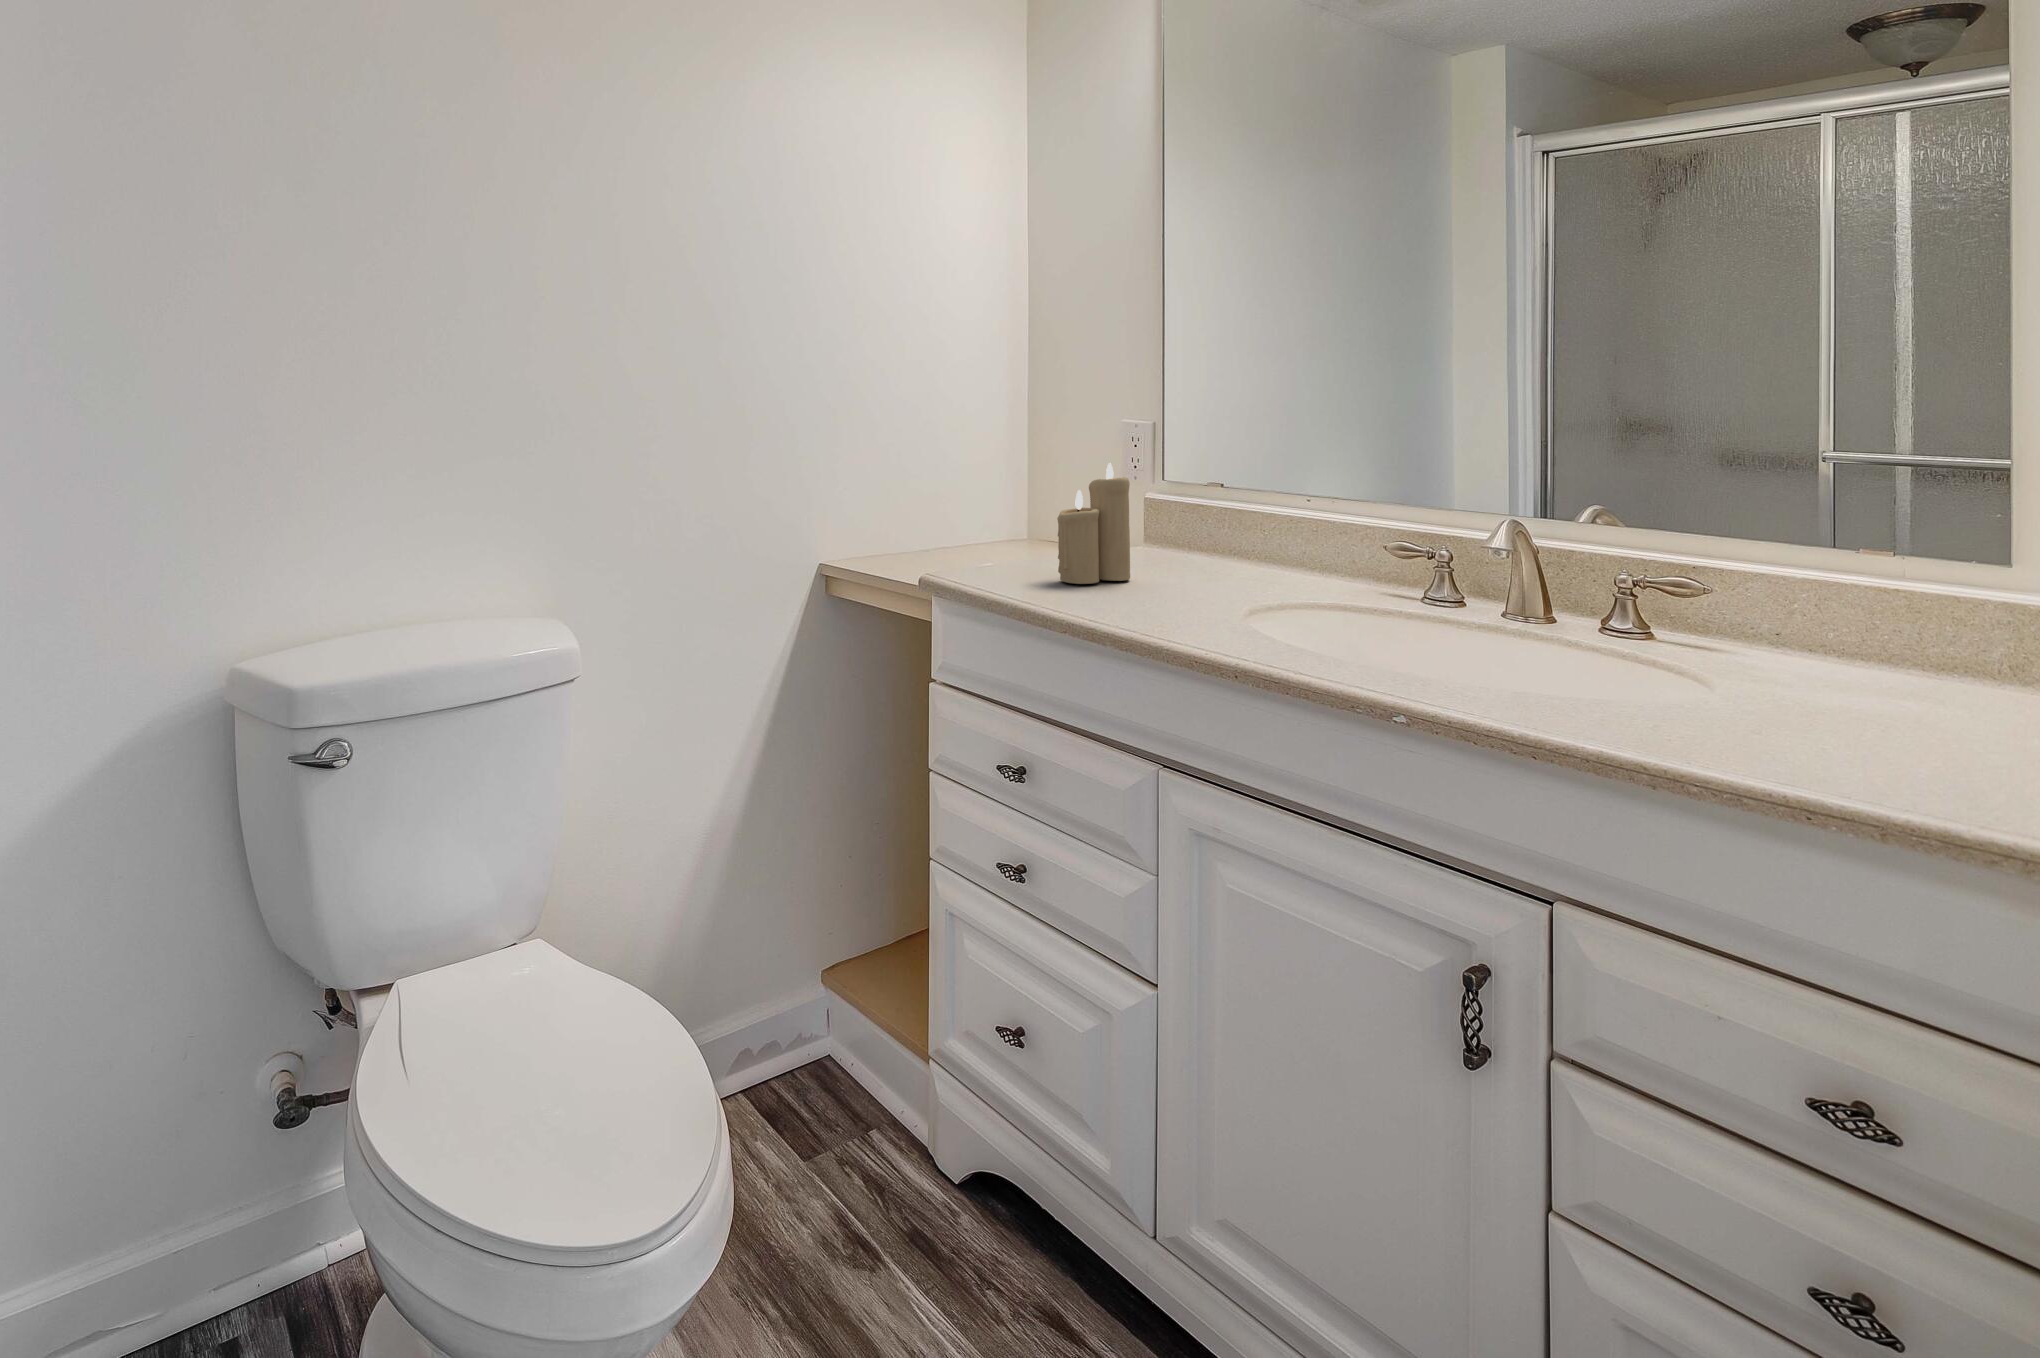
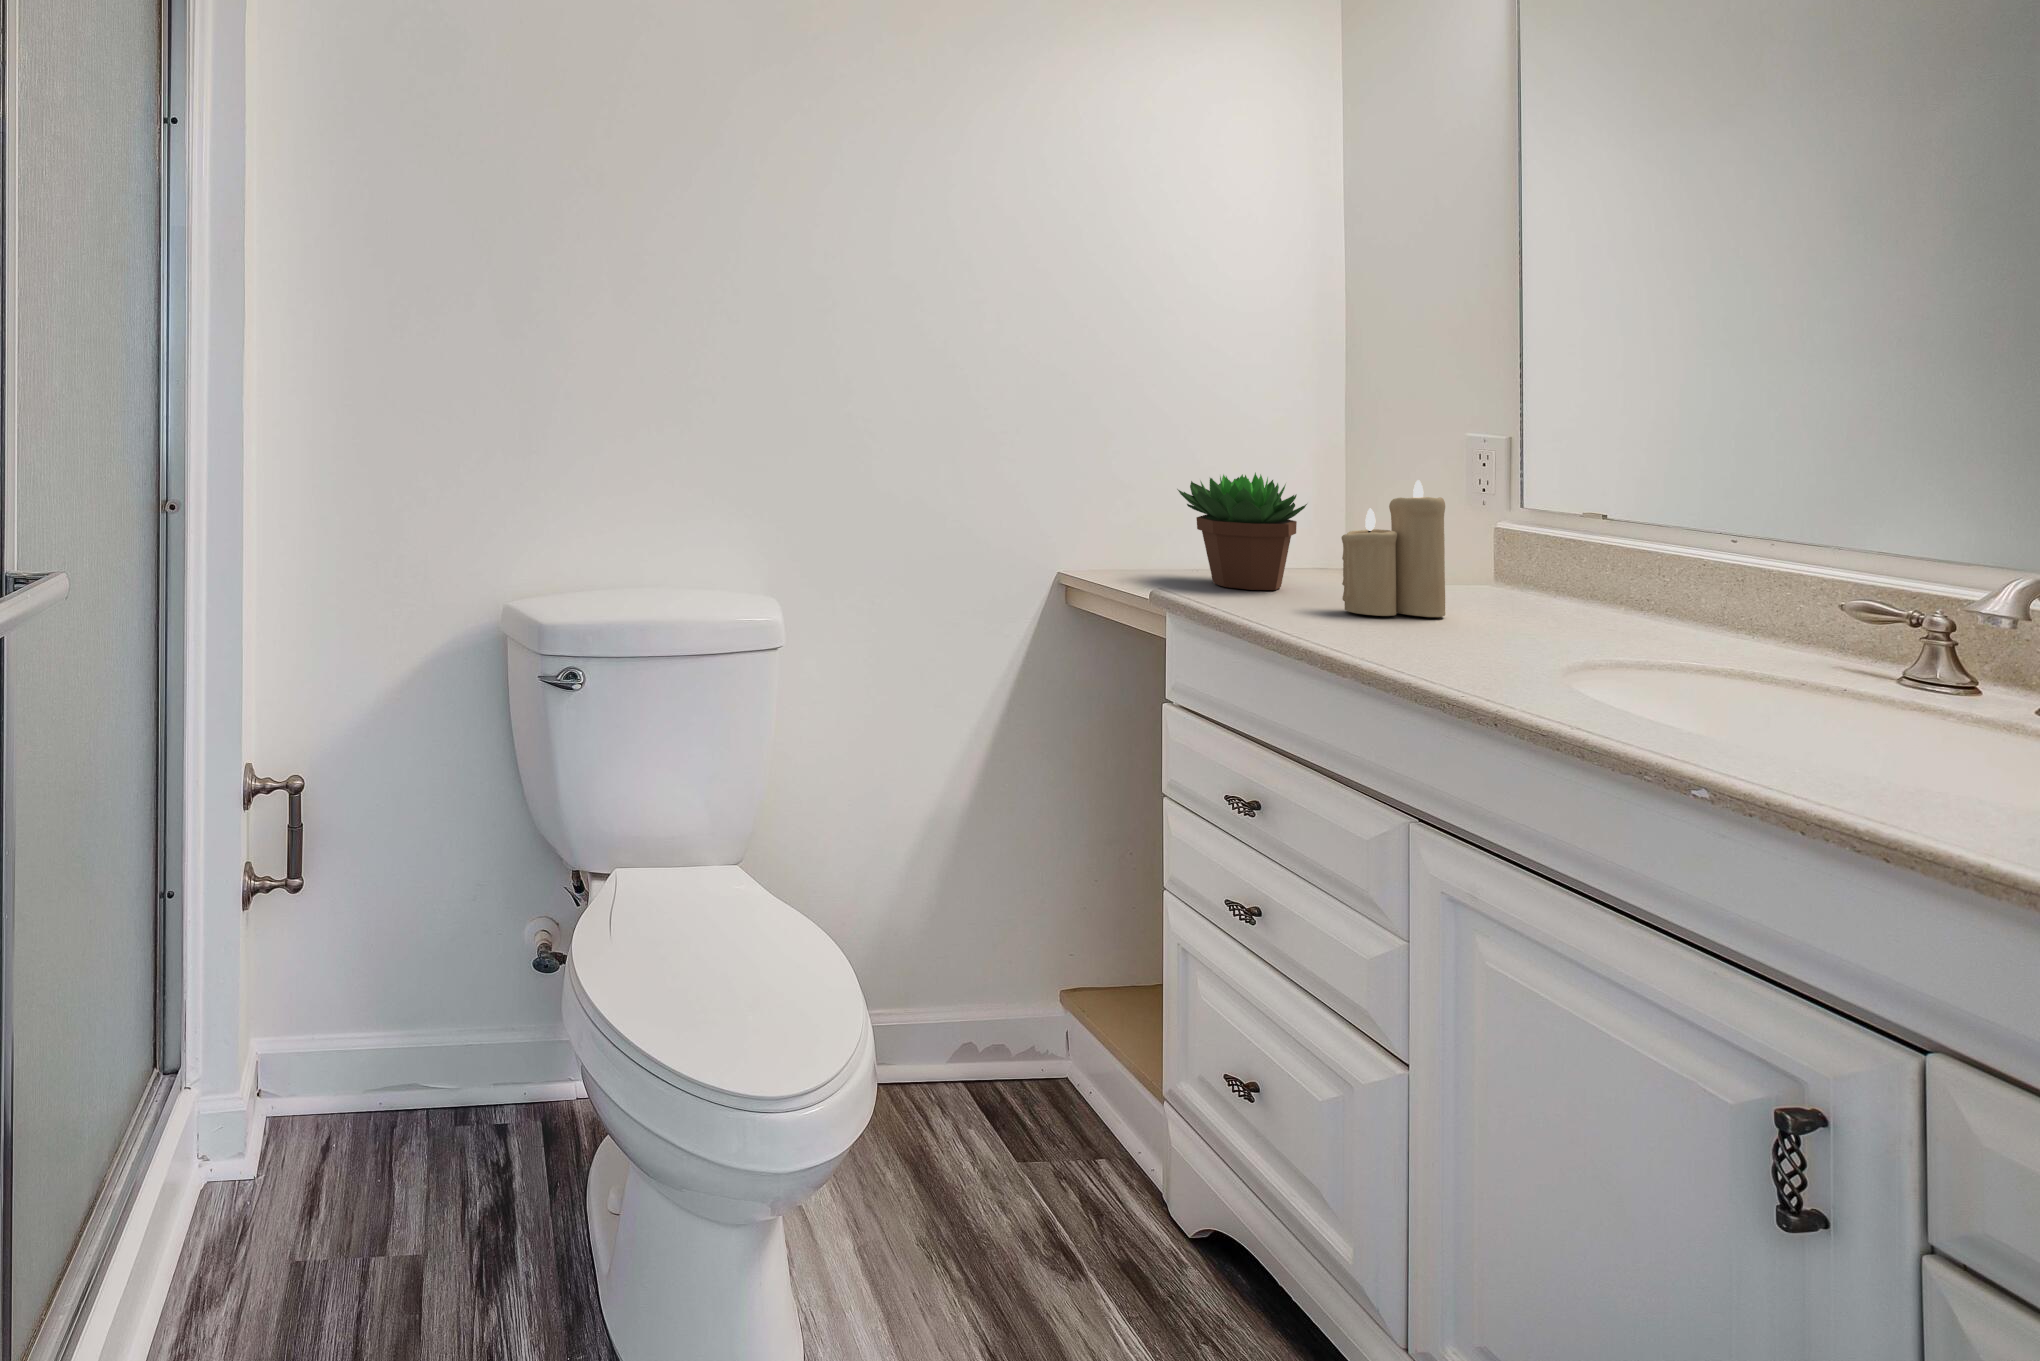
succulent plant: none [913,460,1015,568] -> present [1177,473,1307,590]

